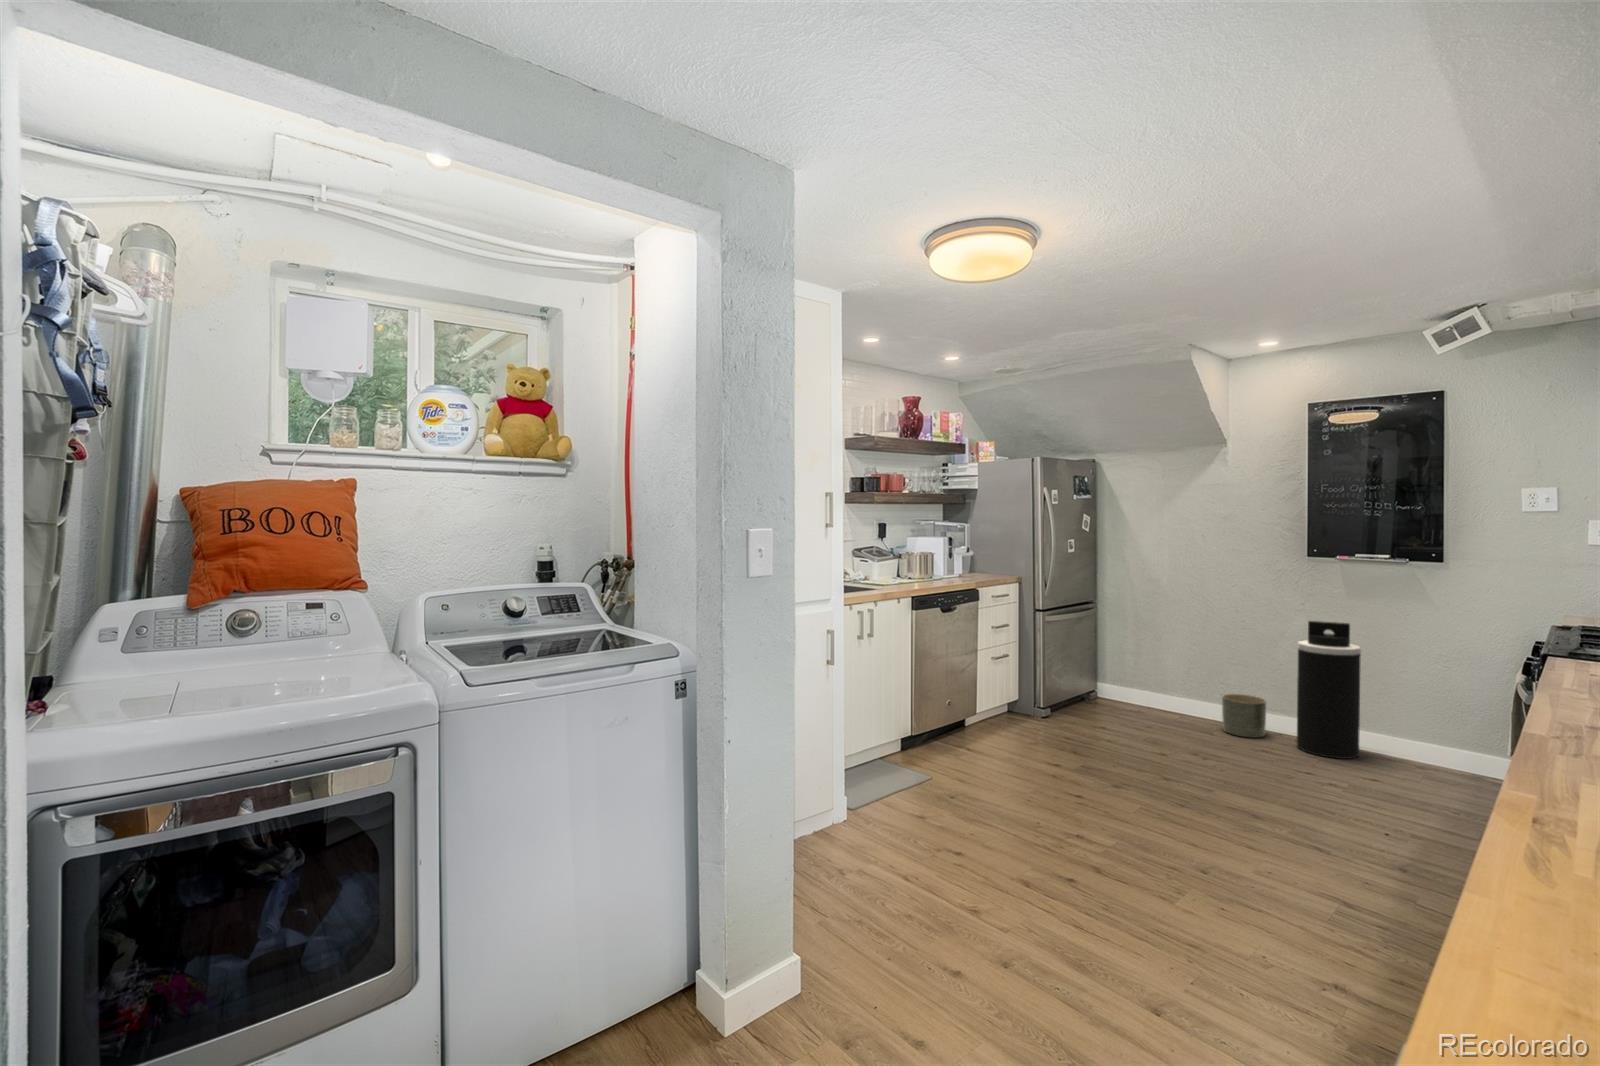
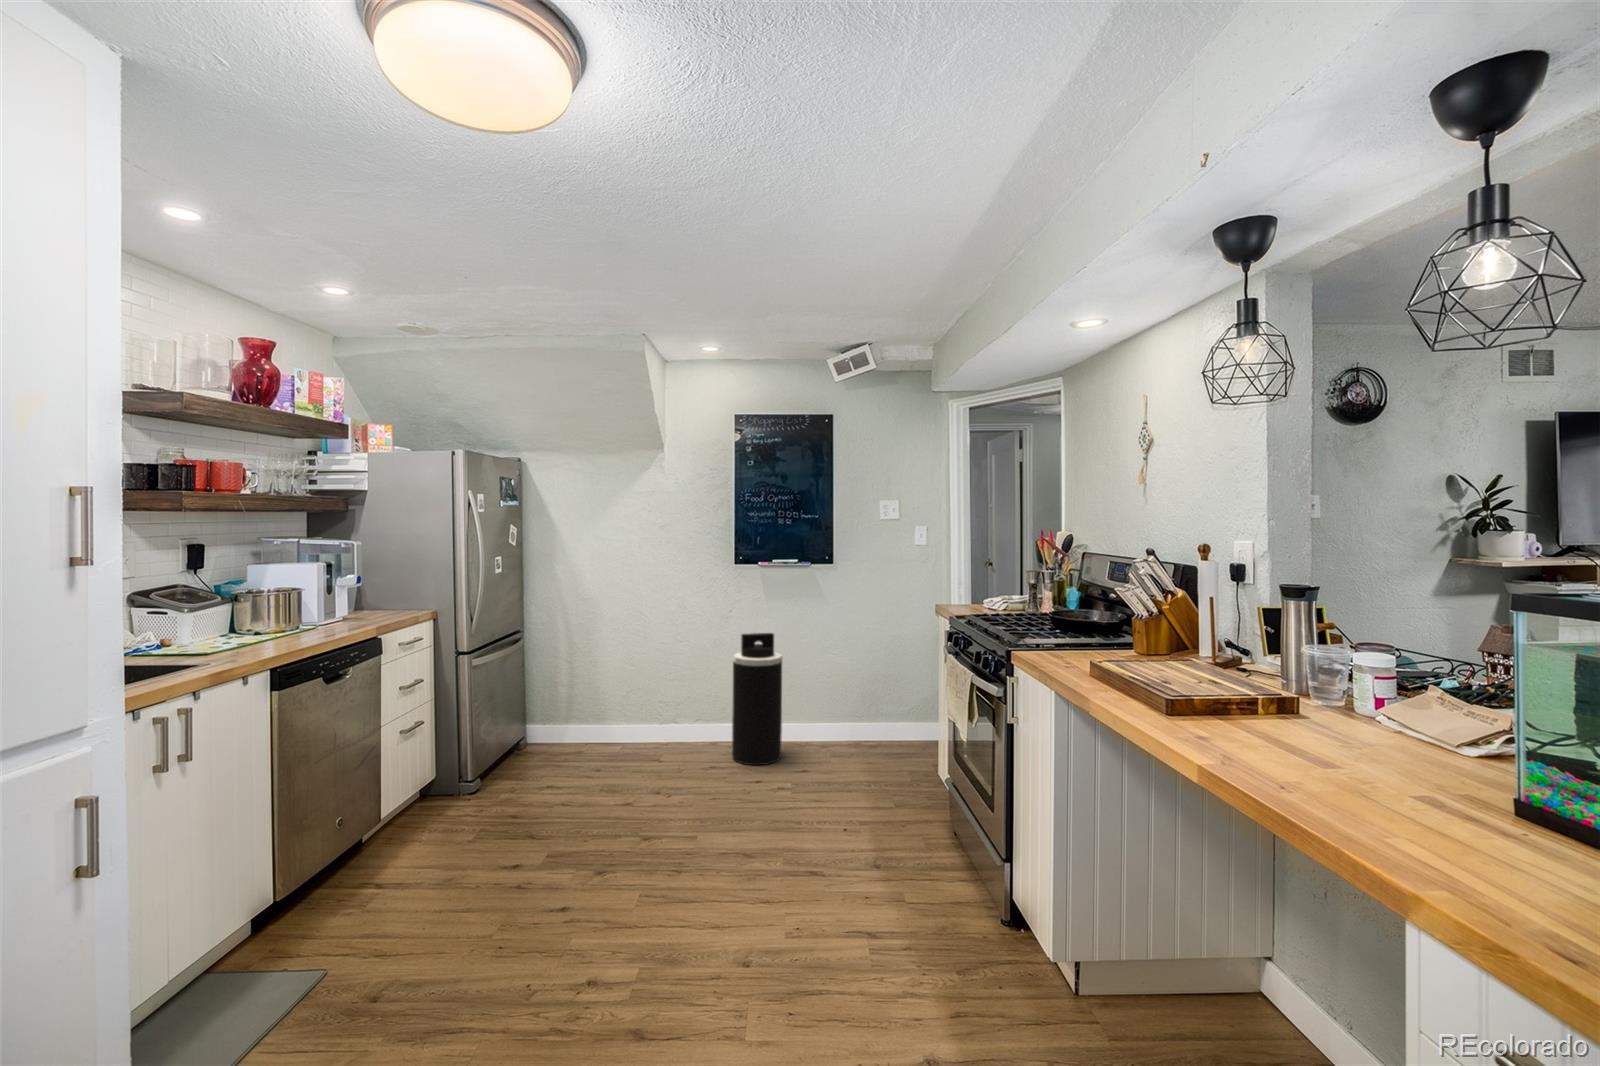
planter: present [1222,694,1266,738] -> none [666,714,705,761]

